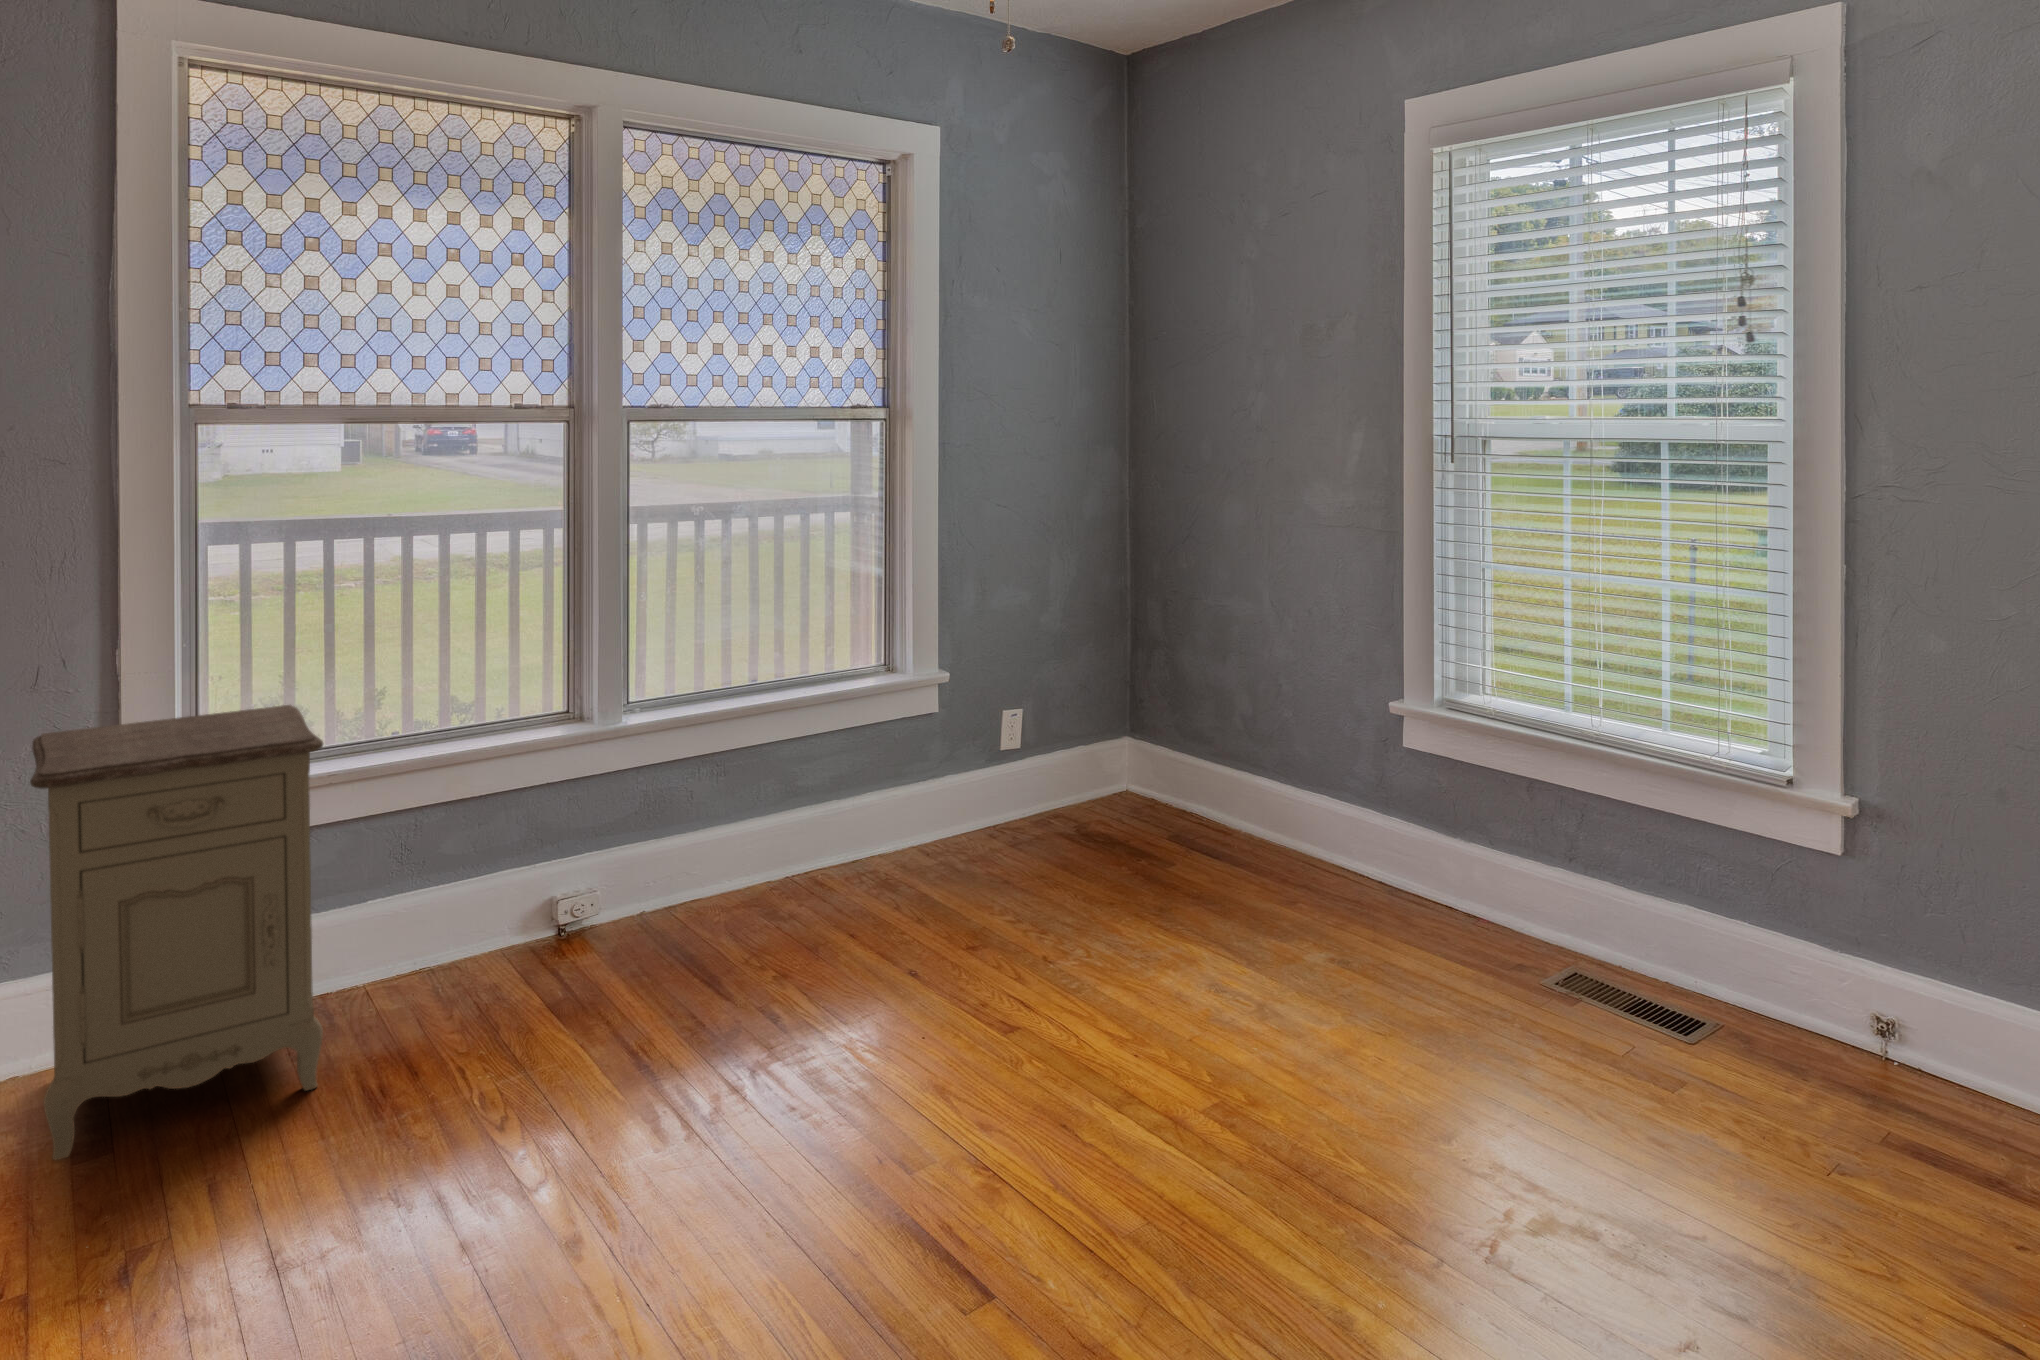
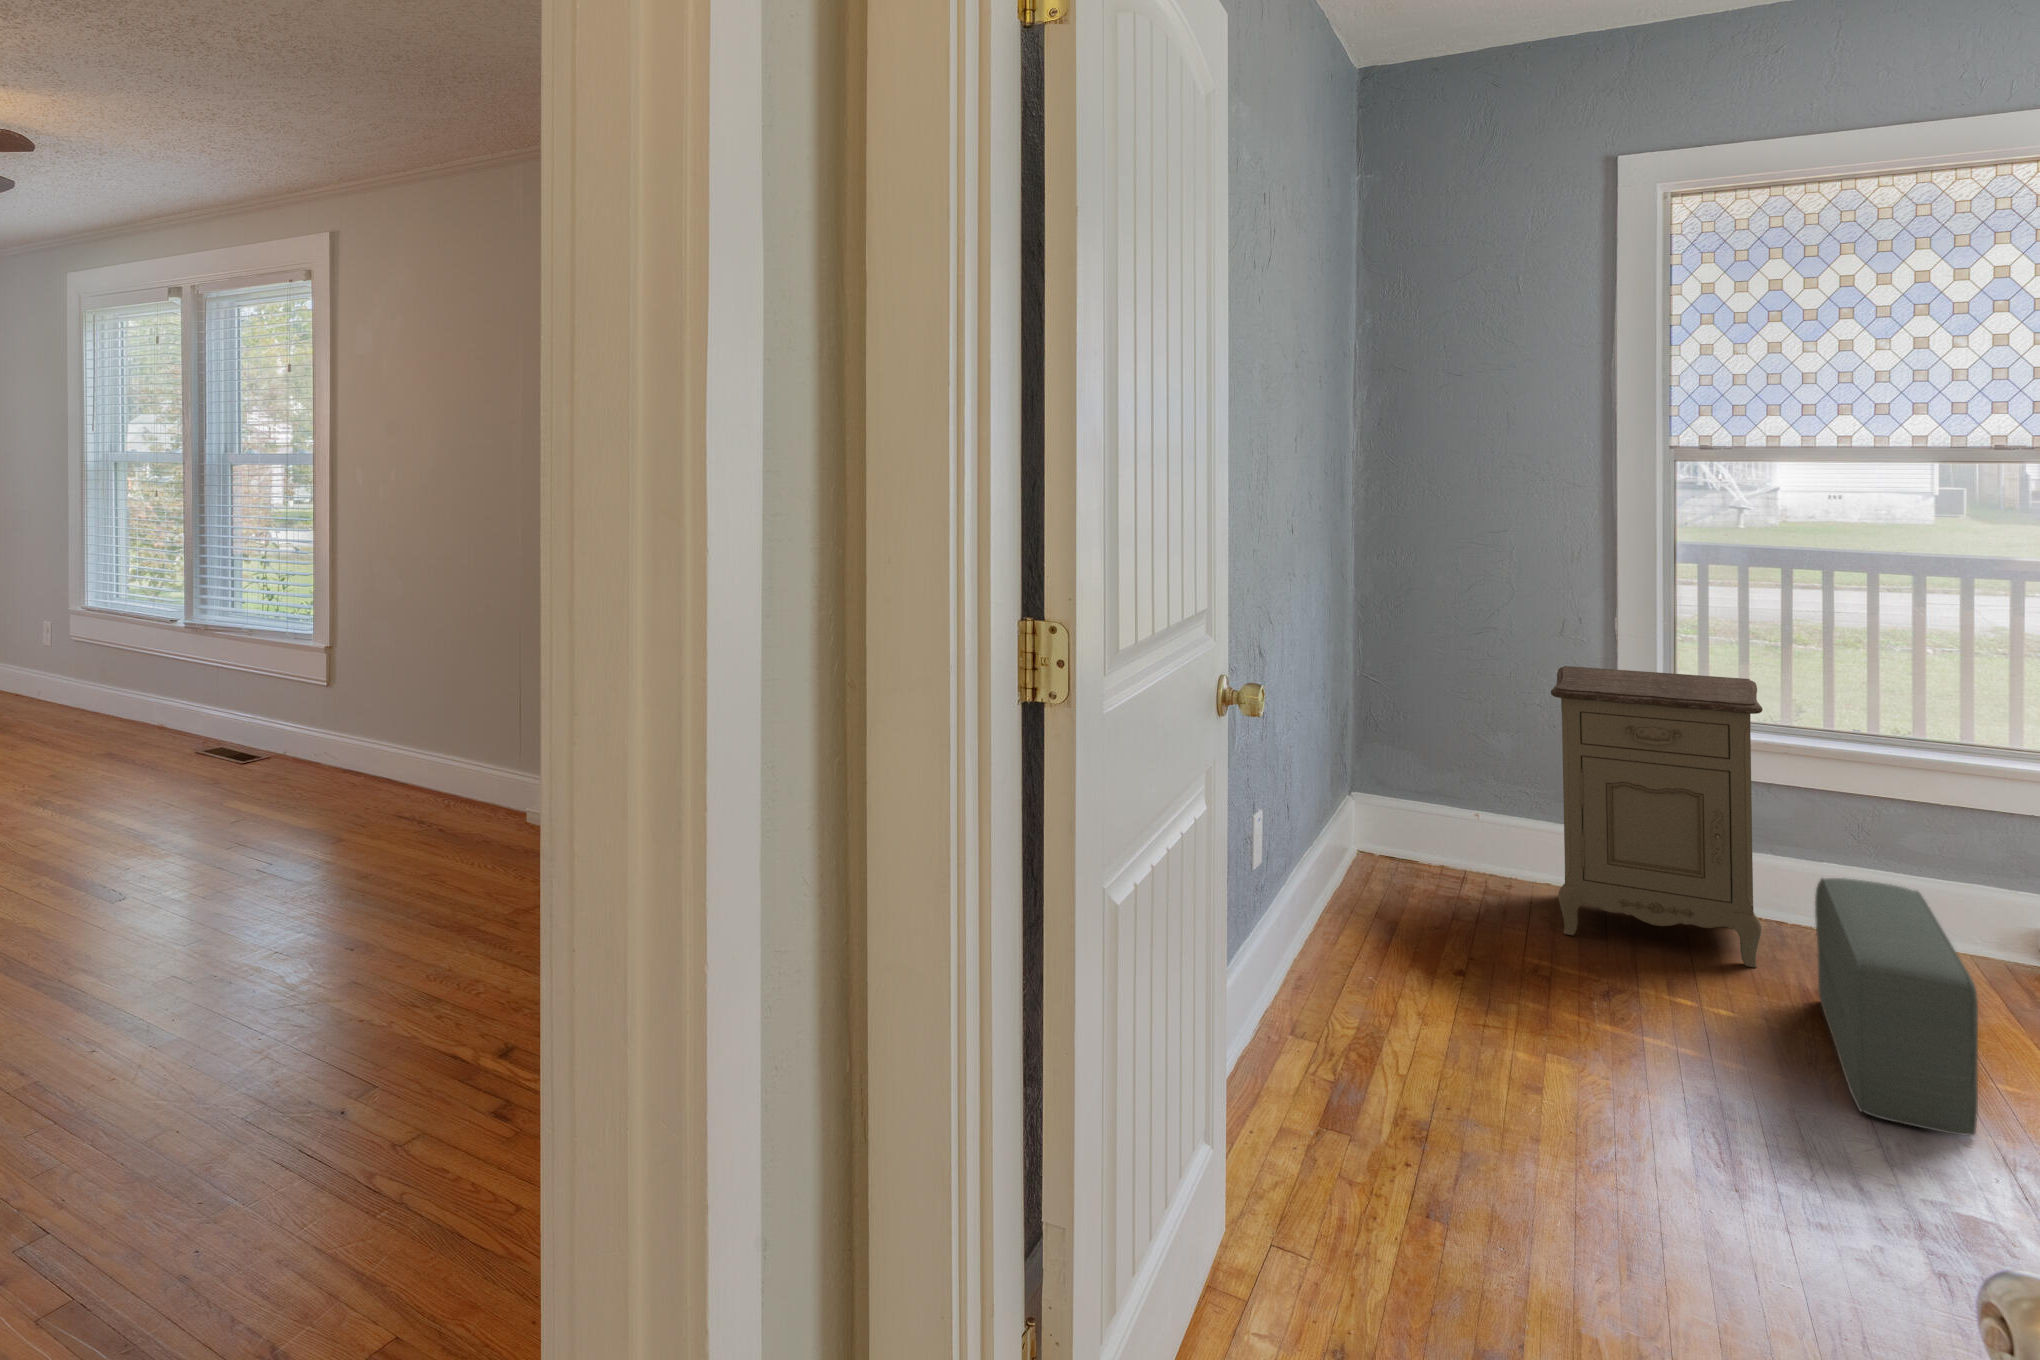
pouf: none [394,923,600,1261] -> present [1815,878,1978,1135]

